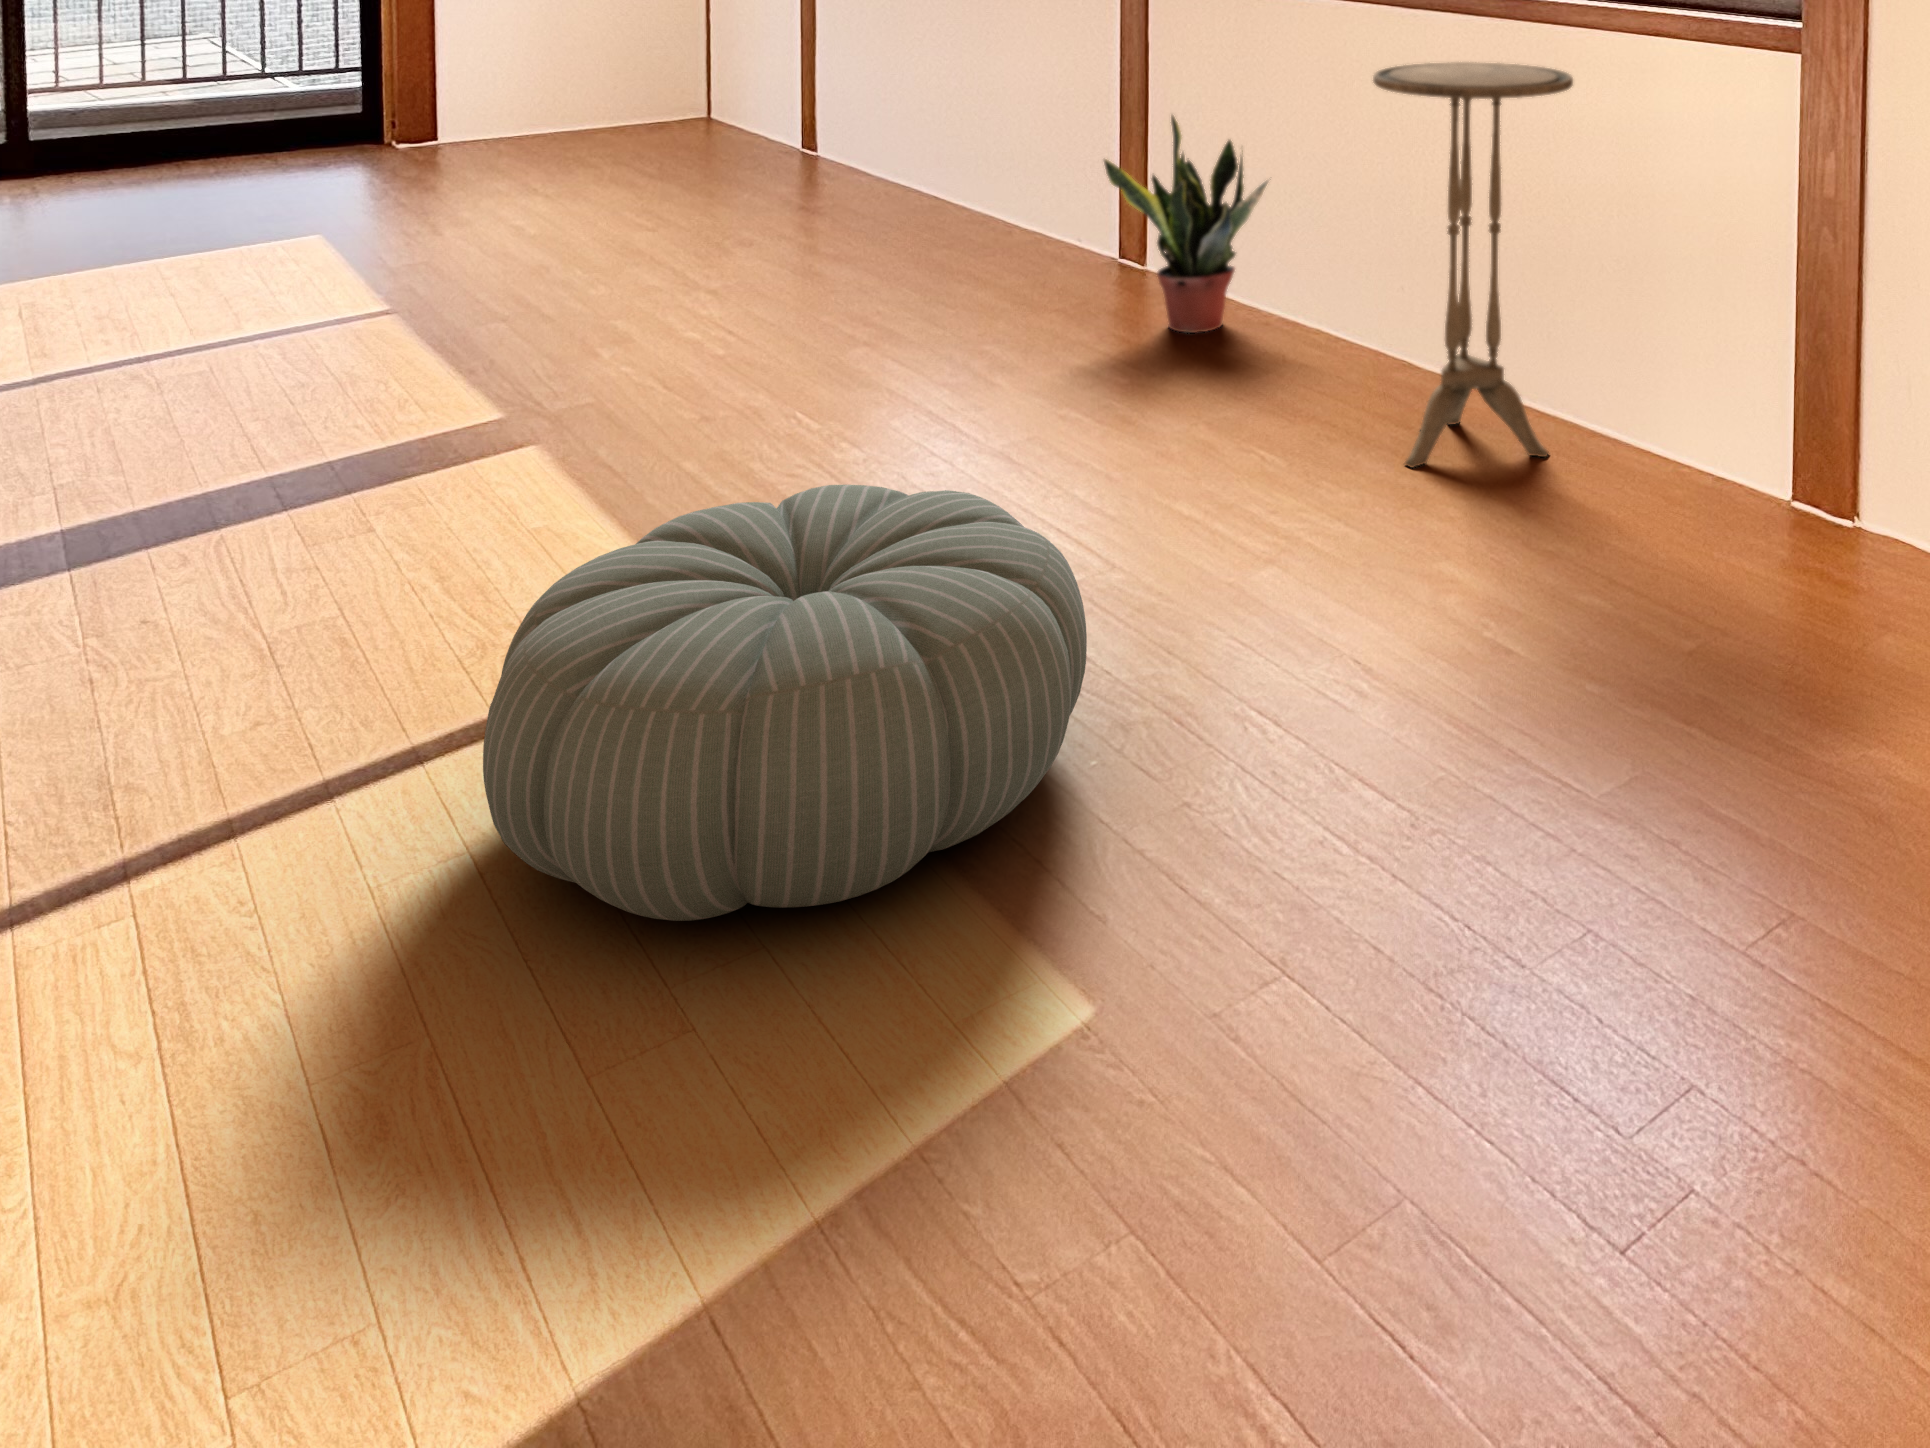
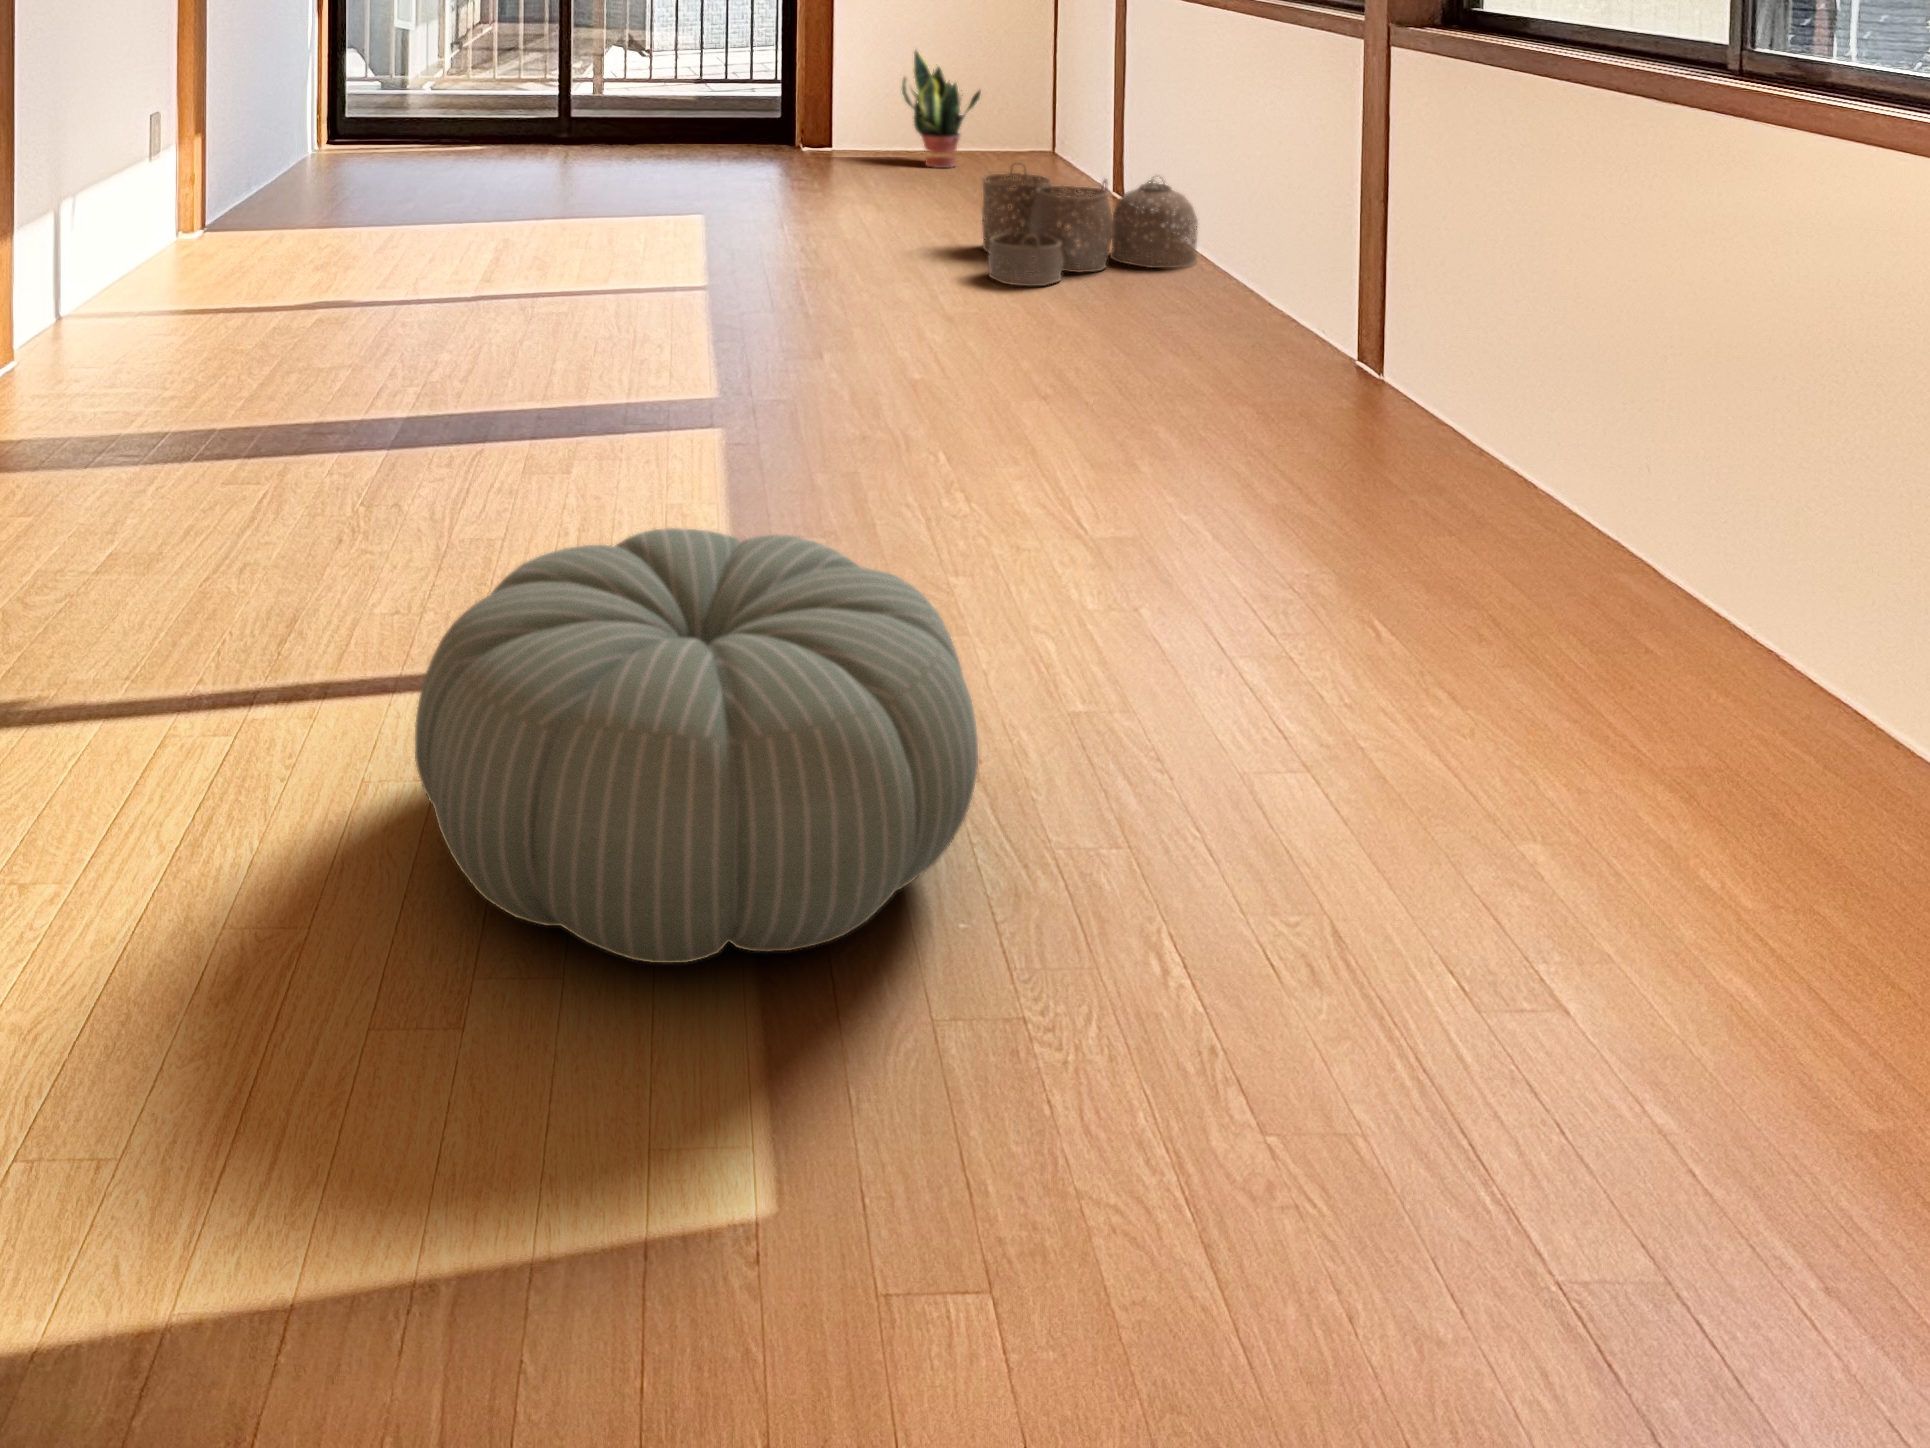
side table: present [1373,62,1573,467] -> none [1540,179,1850,756]
potted plant: present [1104,115,1268,333] -> present [902,51,981,168]
woven basket: none [690,116,919,242] -> present [982,164,1198,286]

